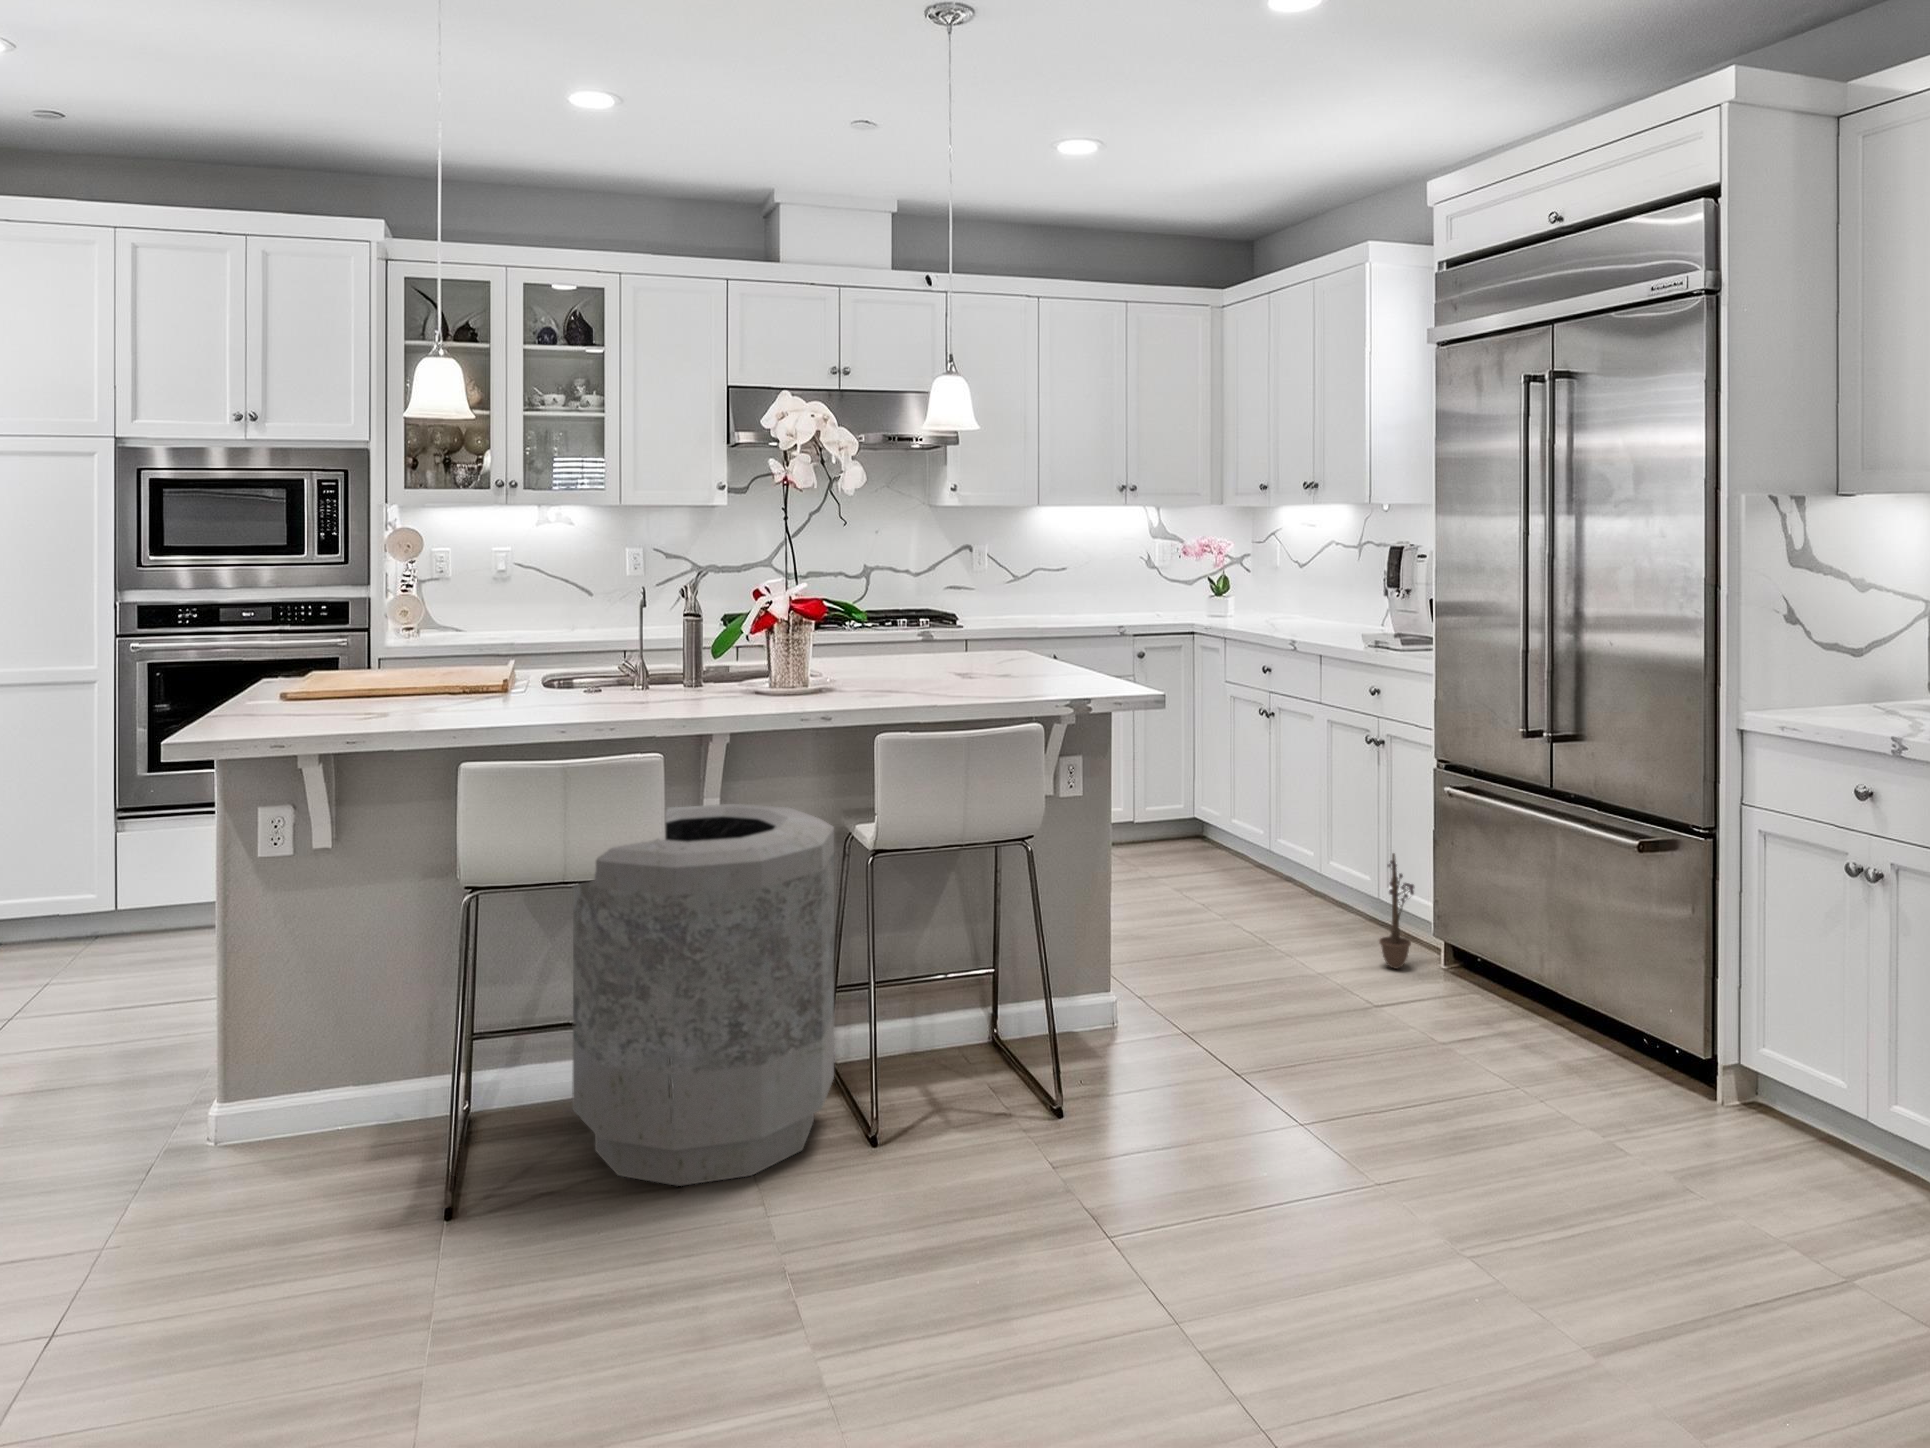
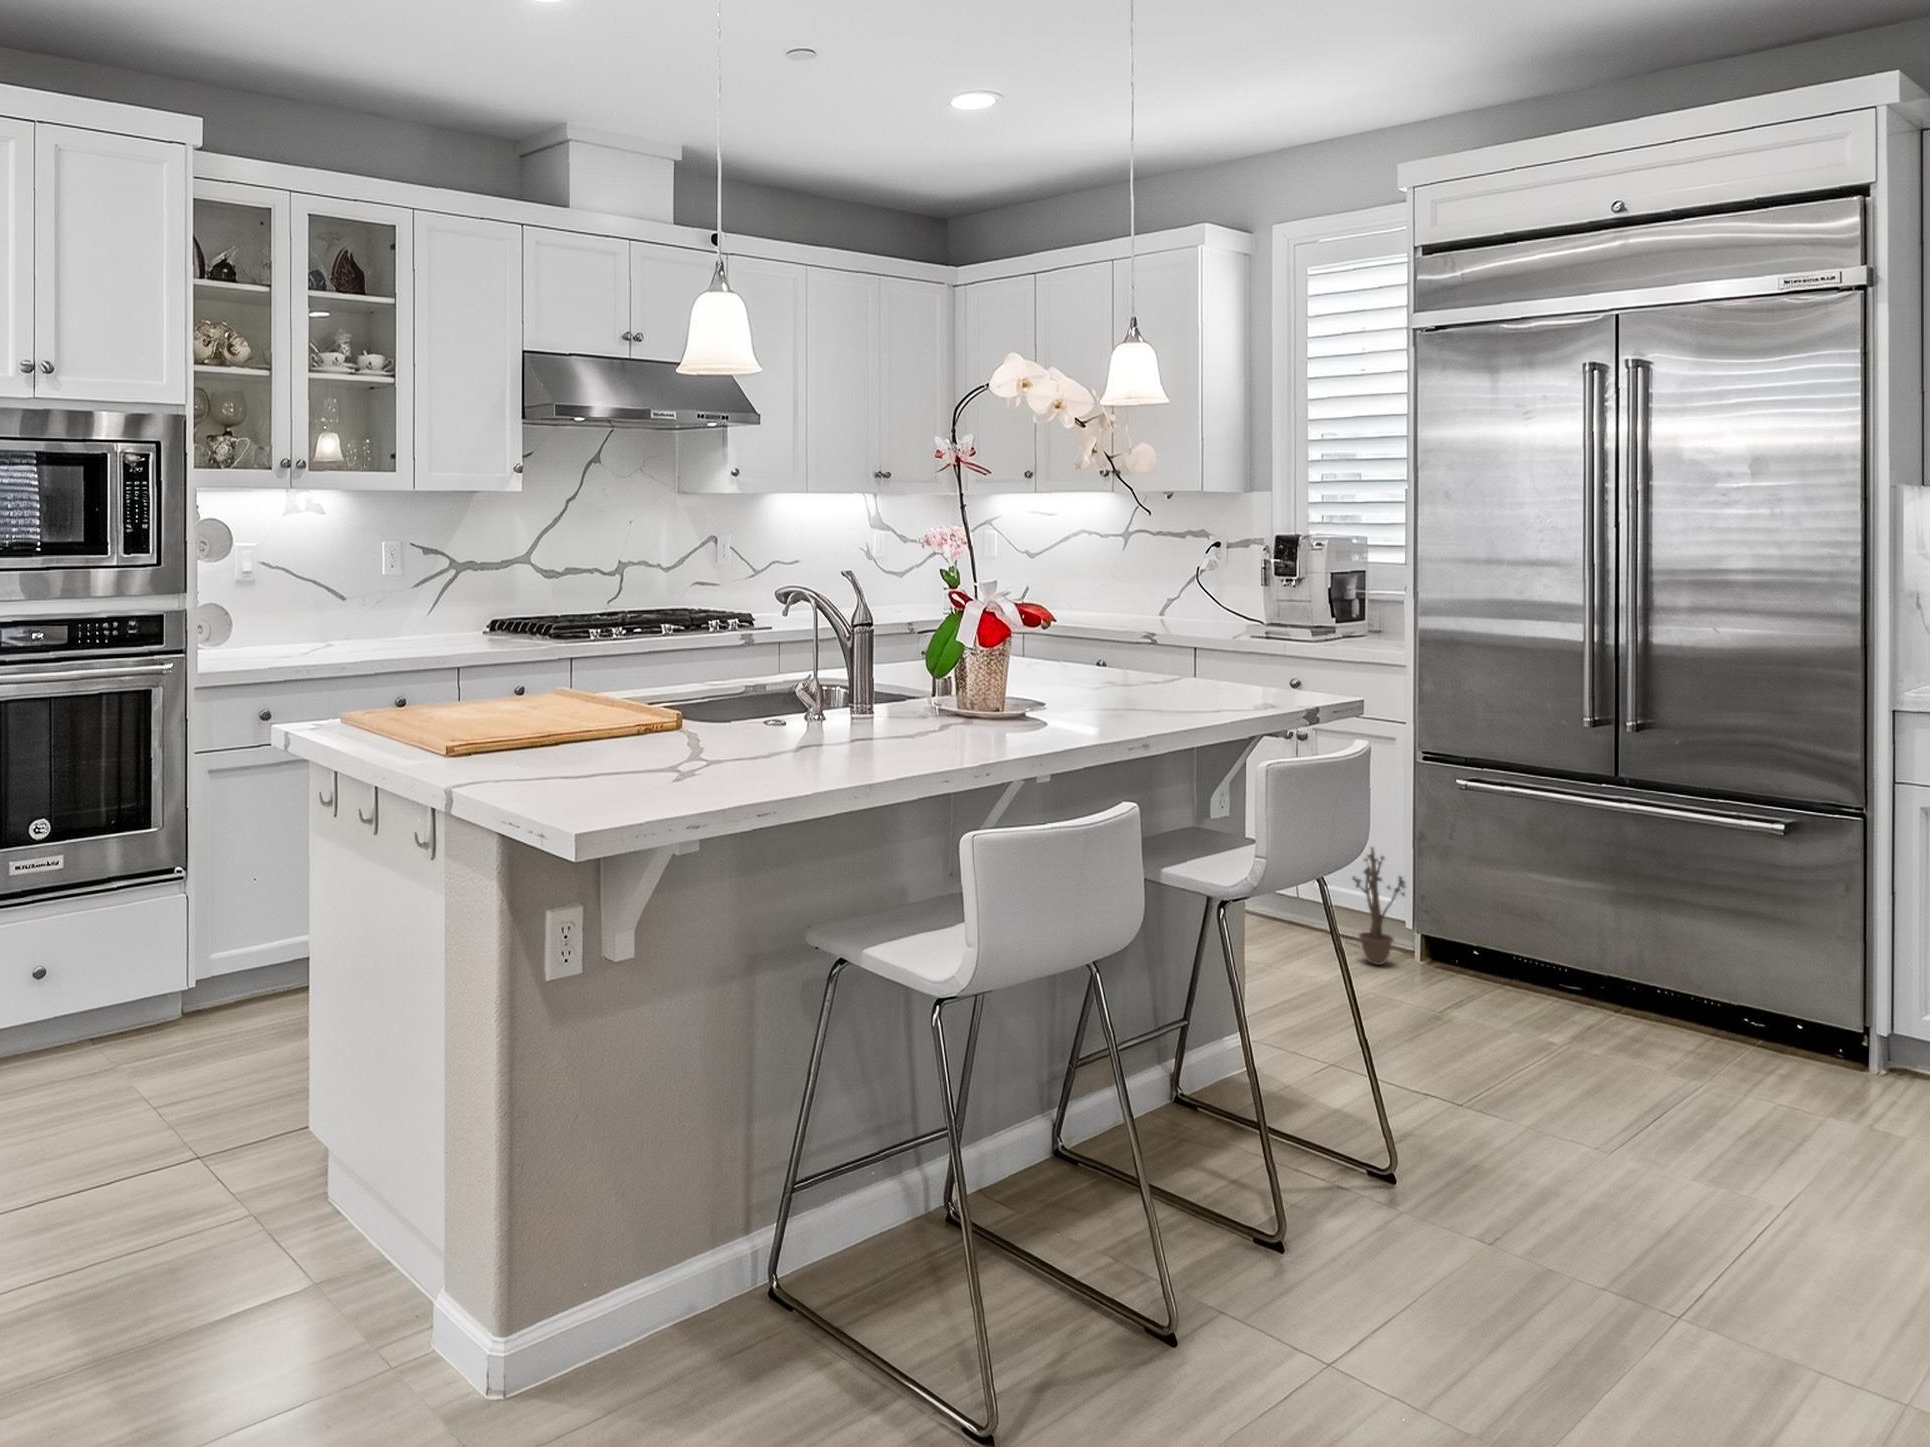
trash can: present [572,804,834,1186] -> none [930,845,1249,1318]

